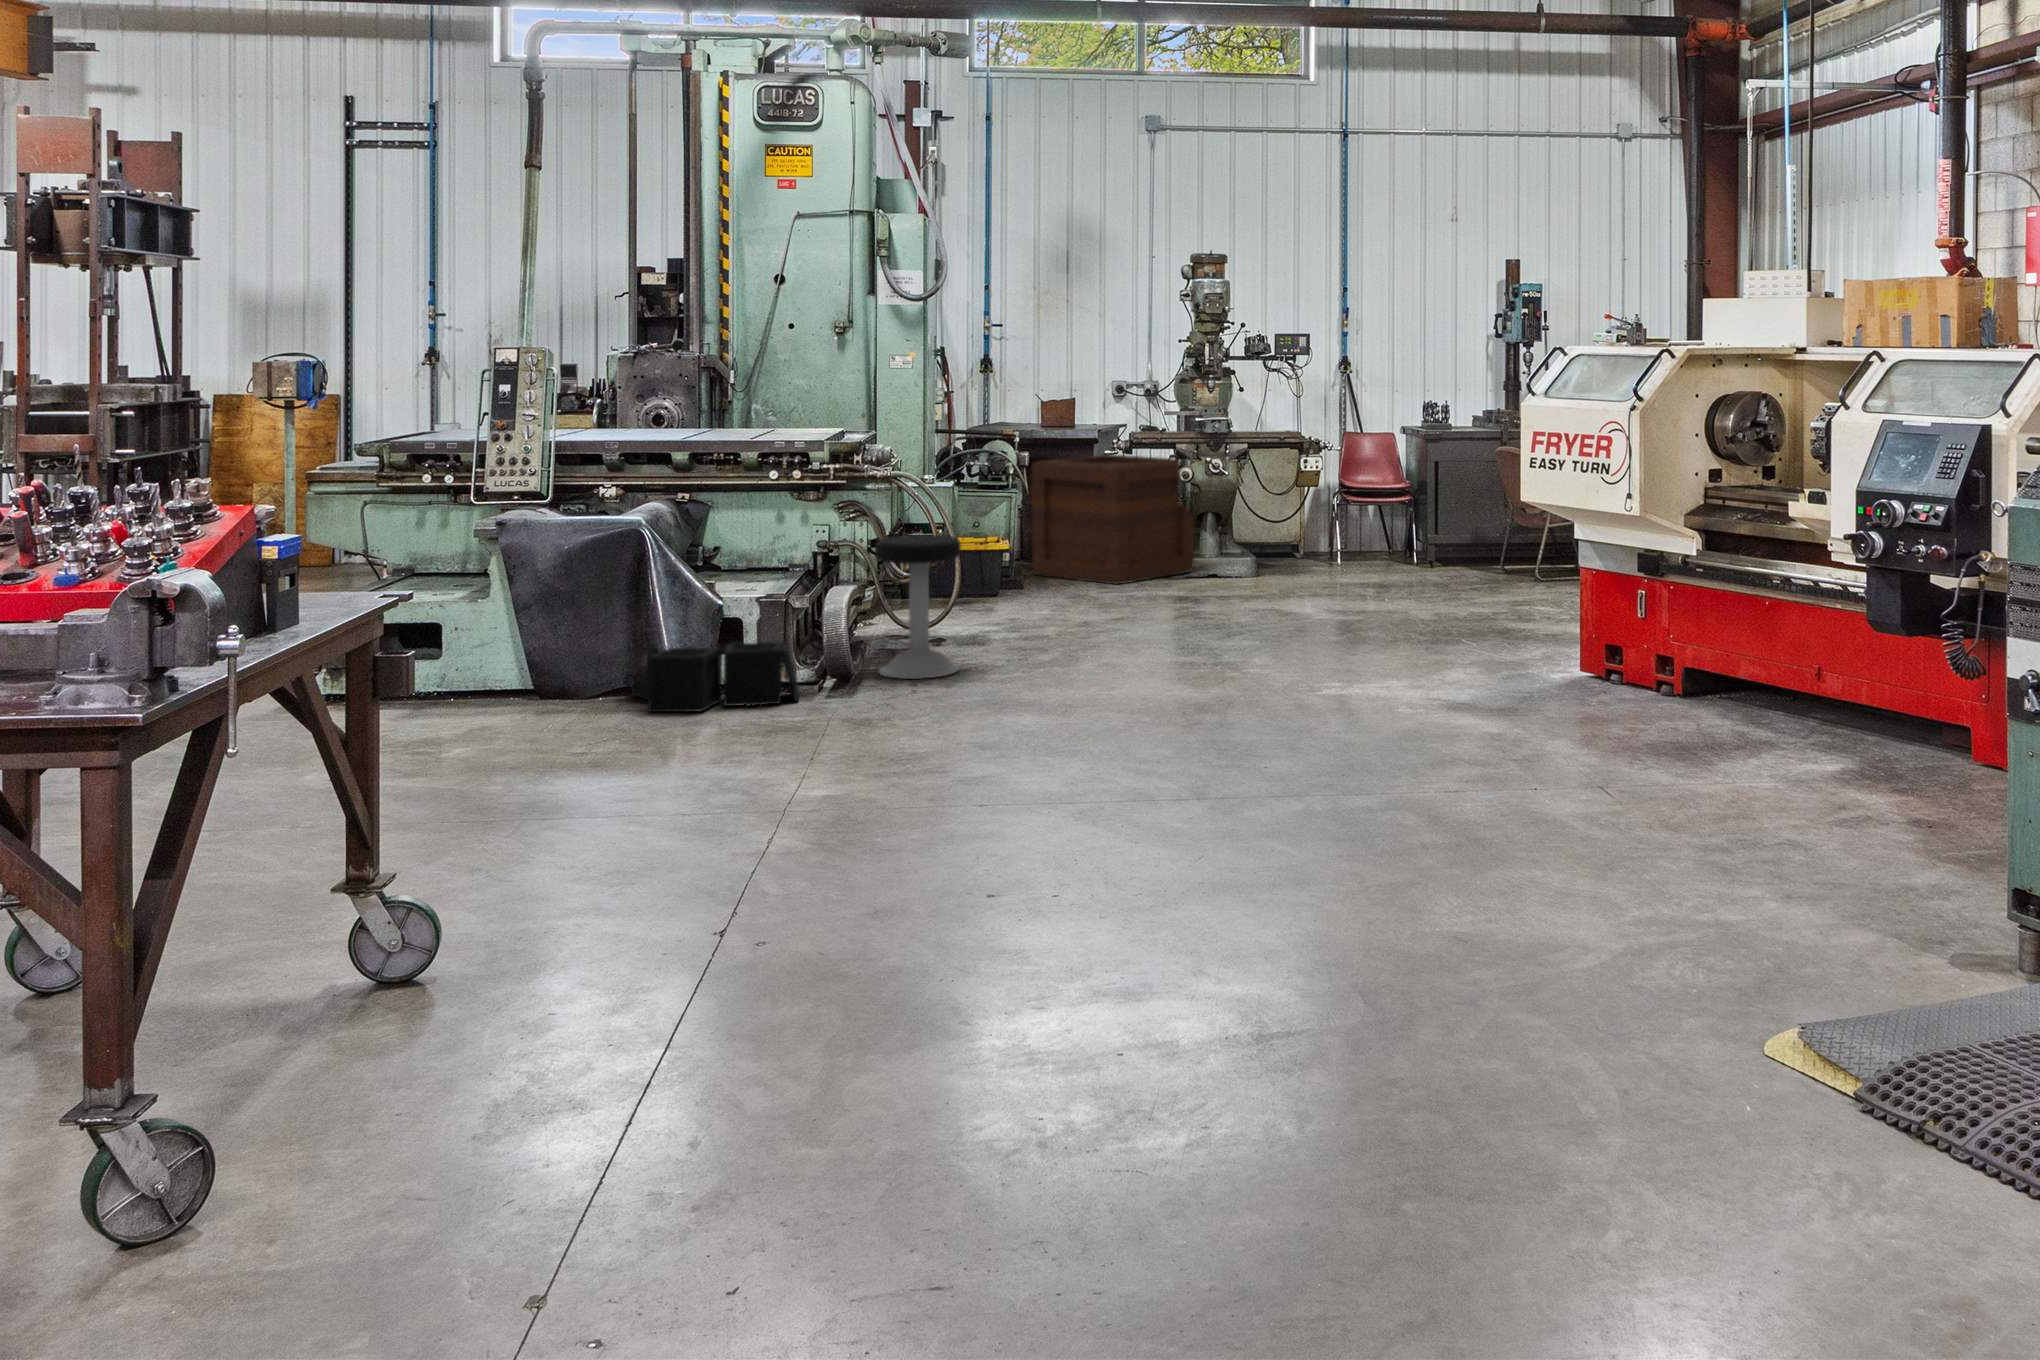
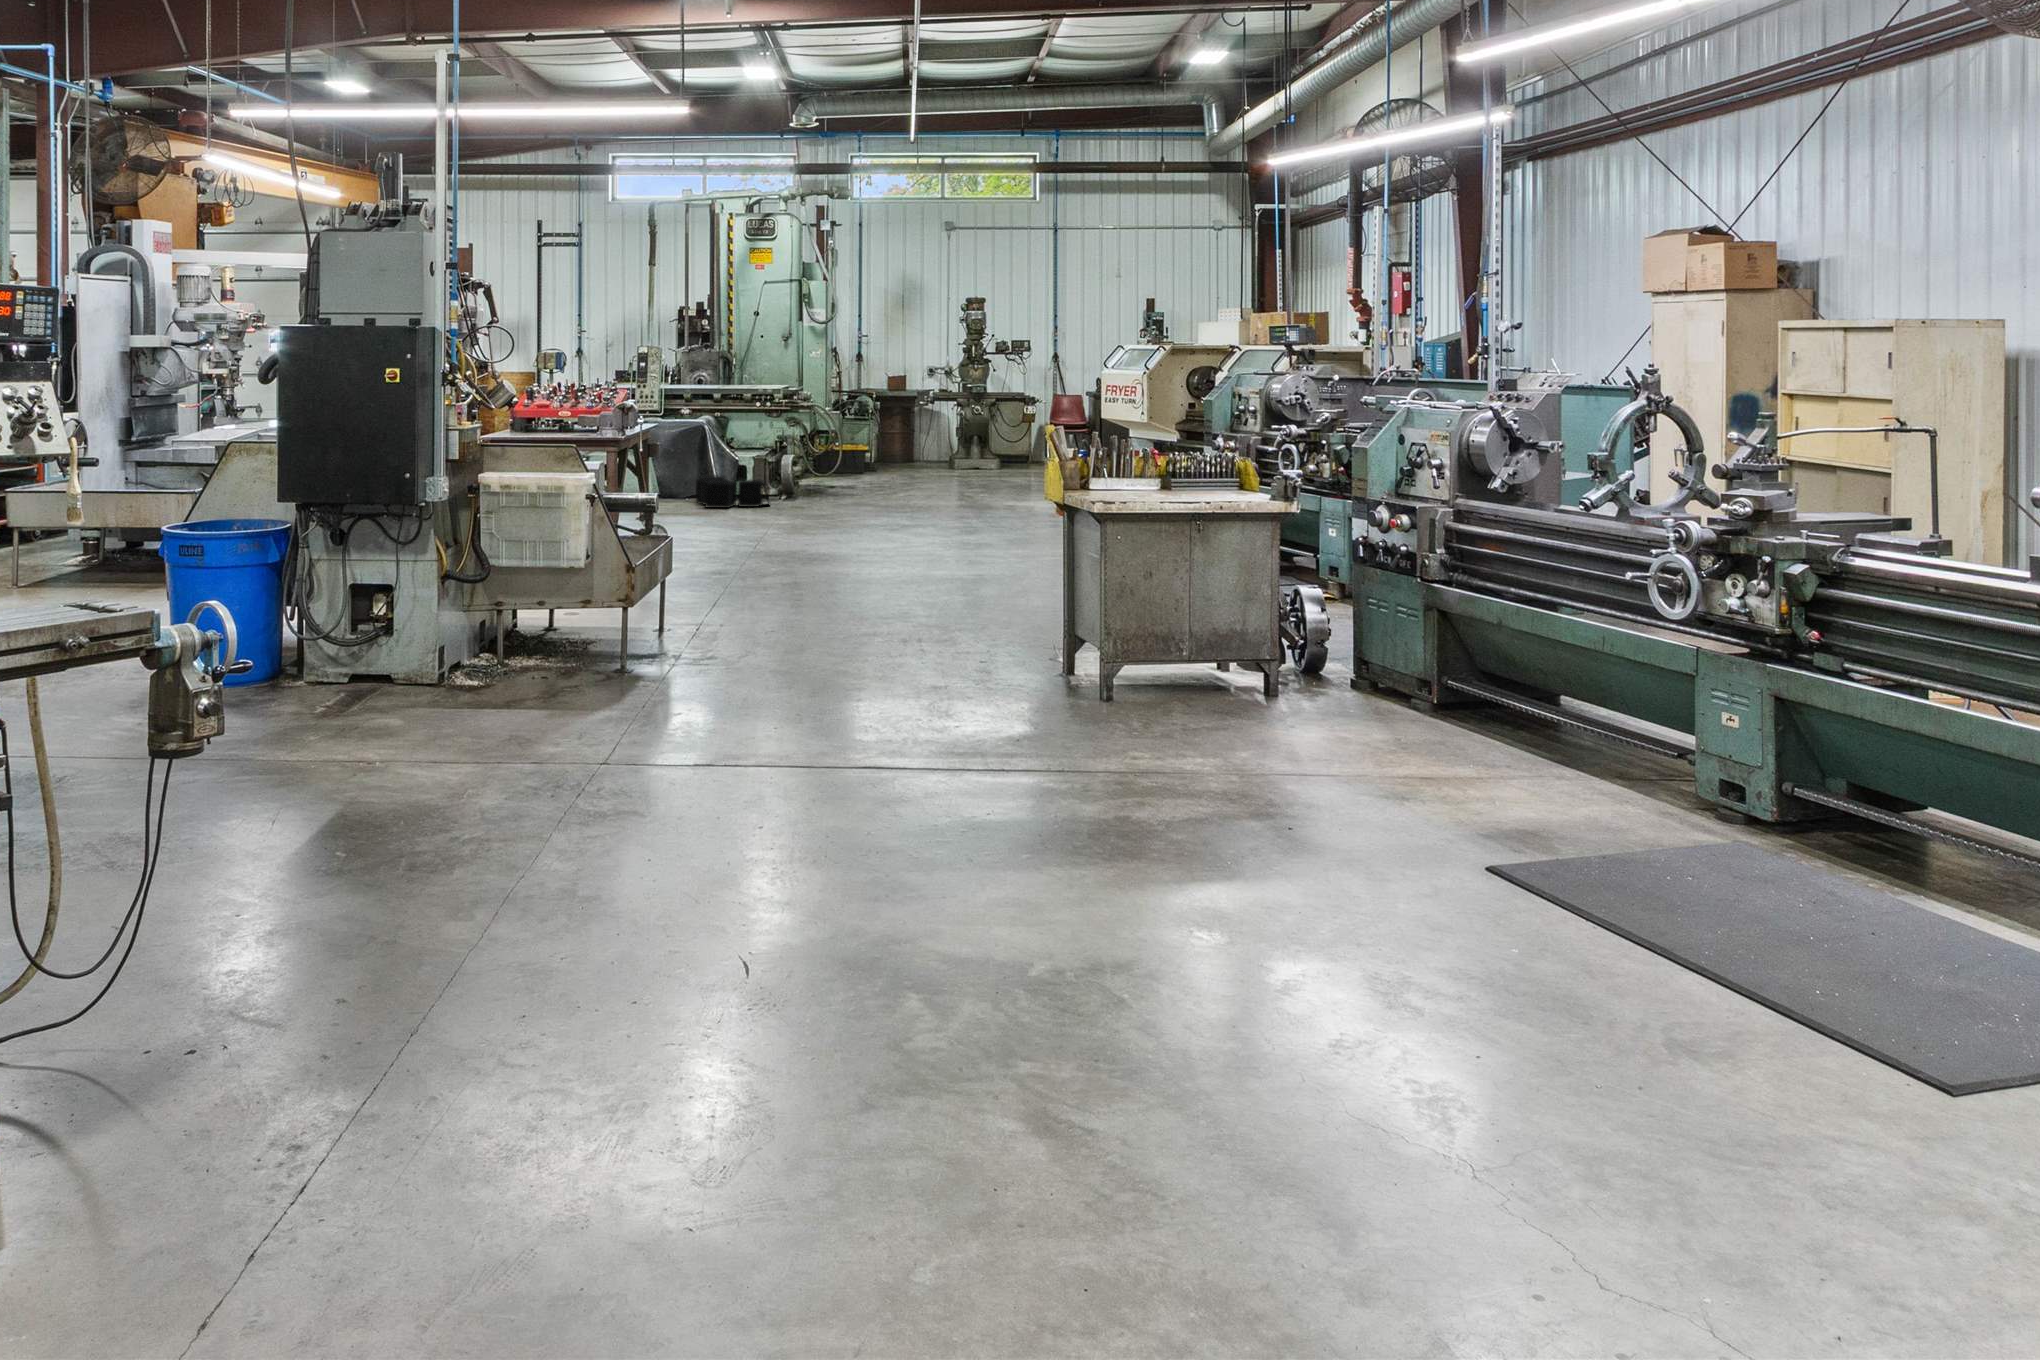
wooden crate: present [1032,455,1194,584] -> none [882,405,969,473]
stool: present [876,535,961,679] -> none [804,434,844,501]

